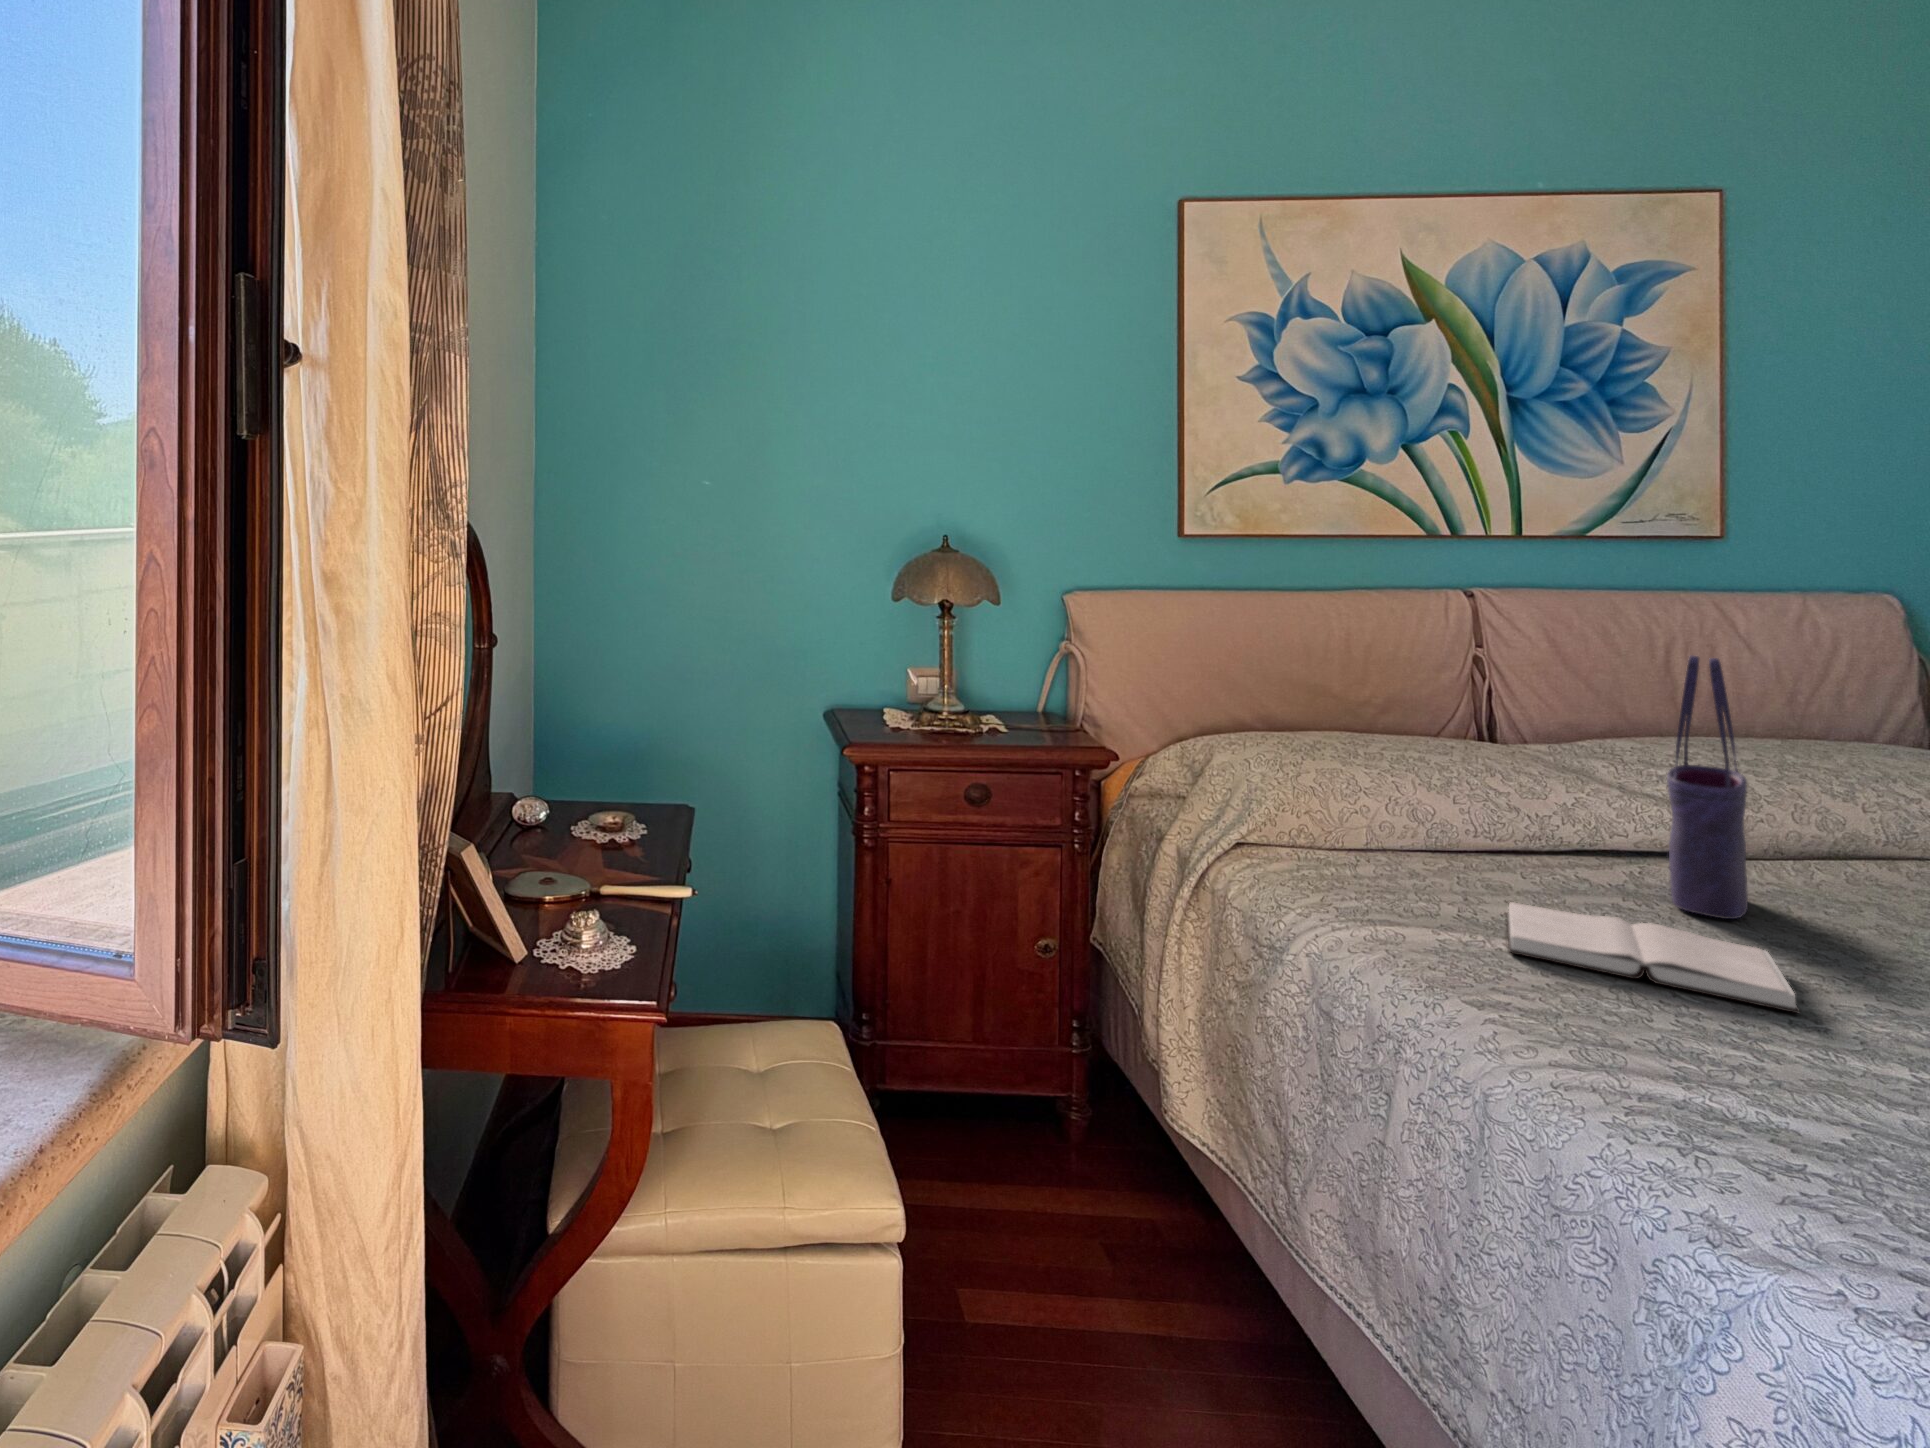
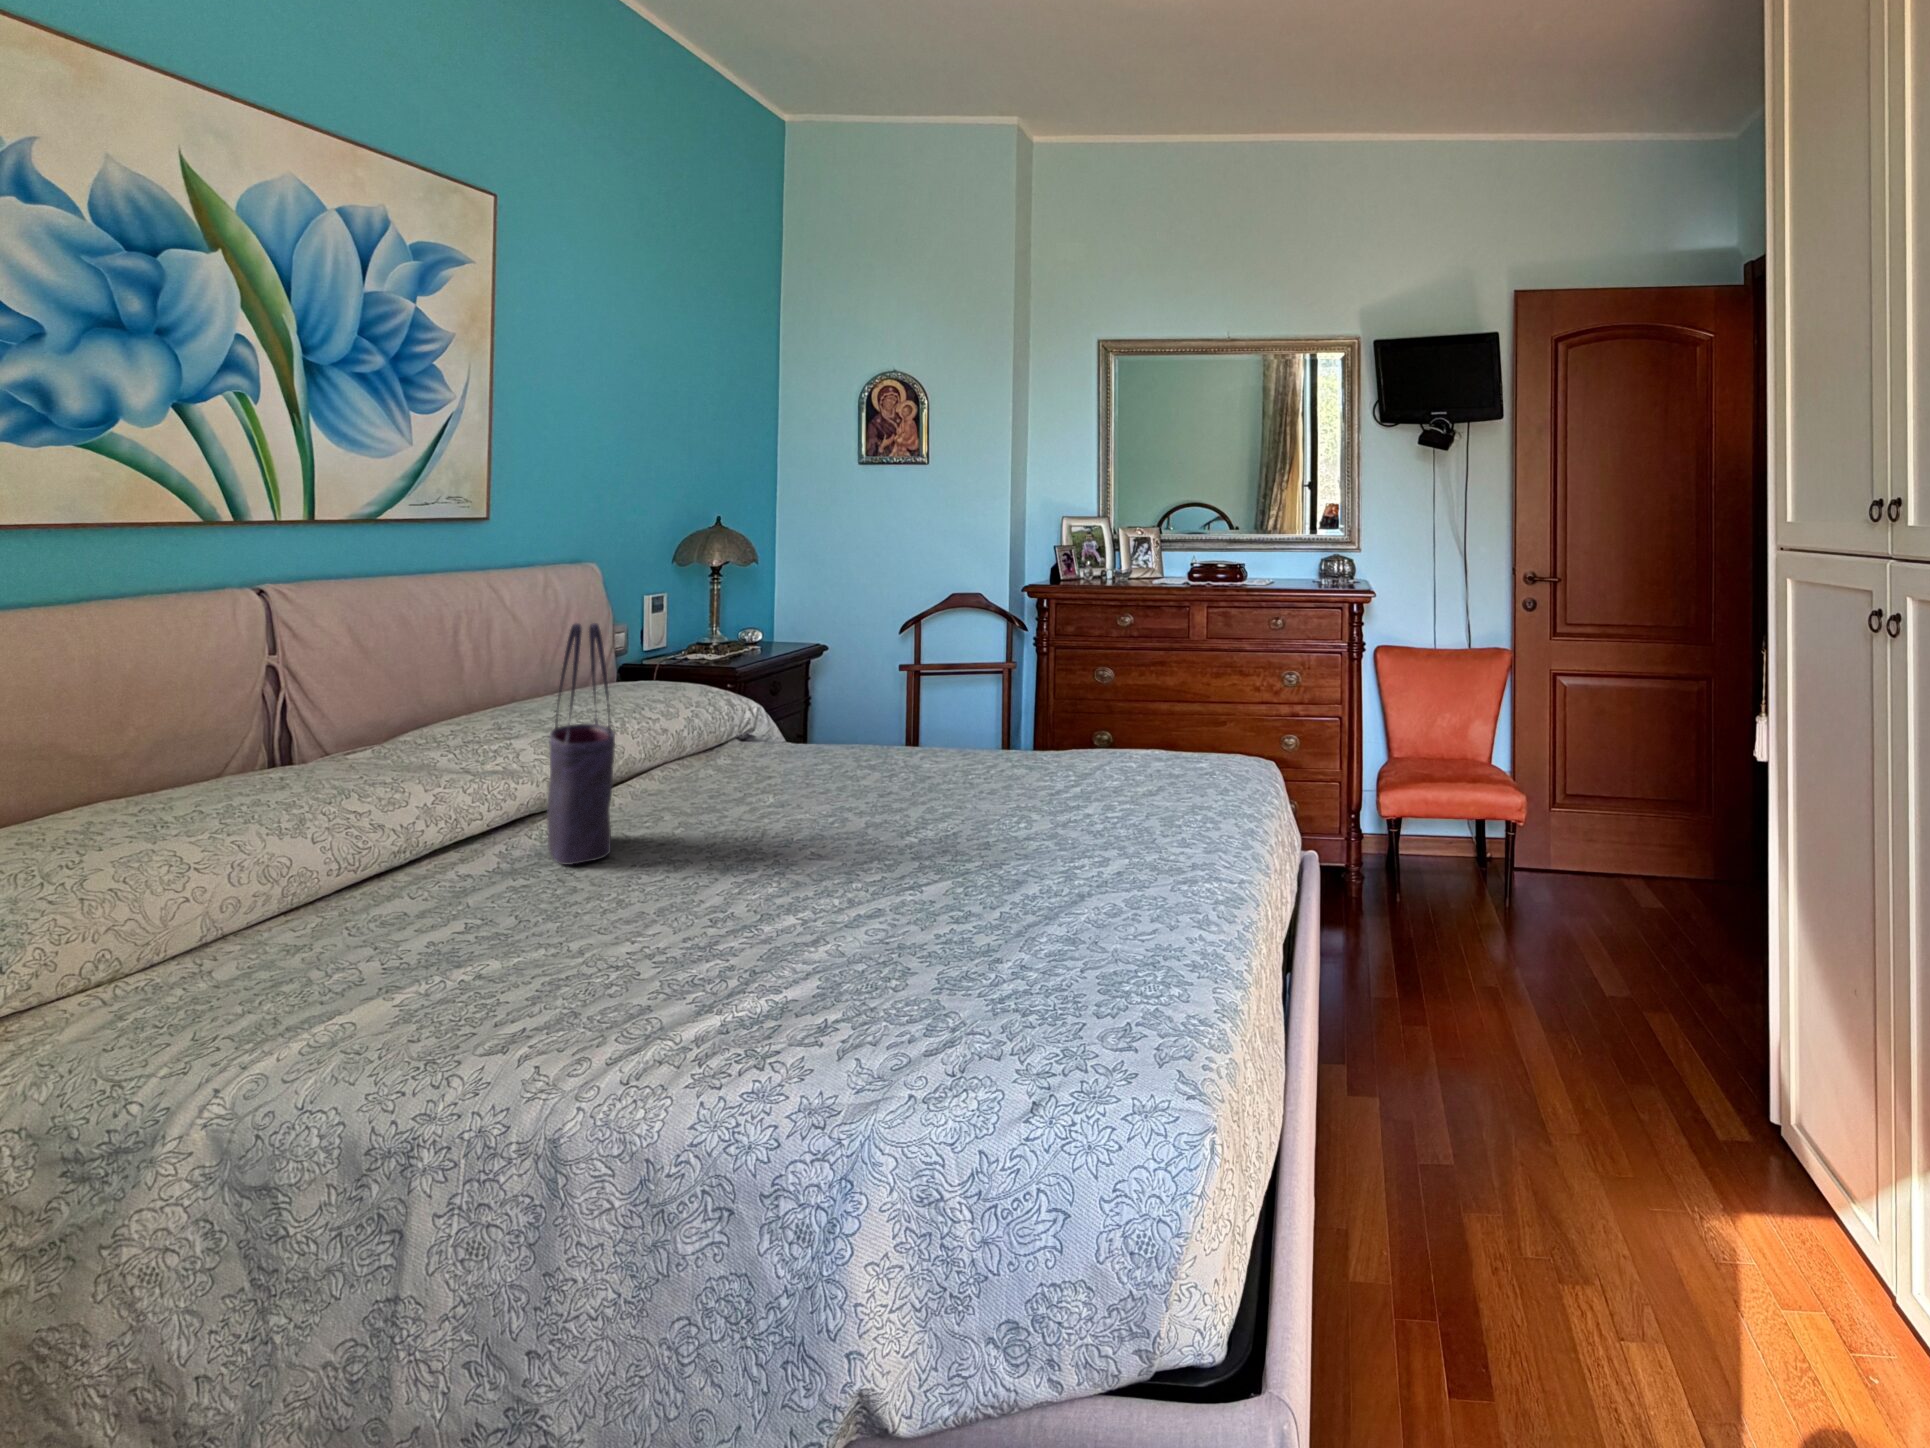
hardback book: present [1507,902,1800,1013] -> none [435,870,711,979]

